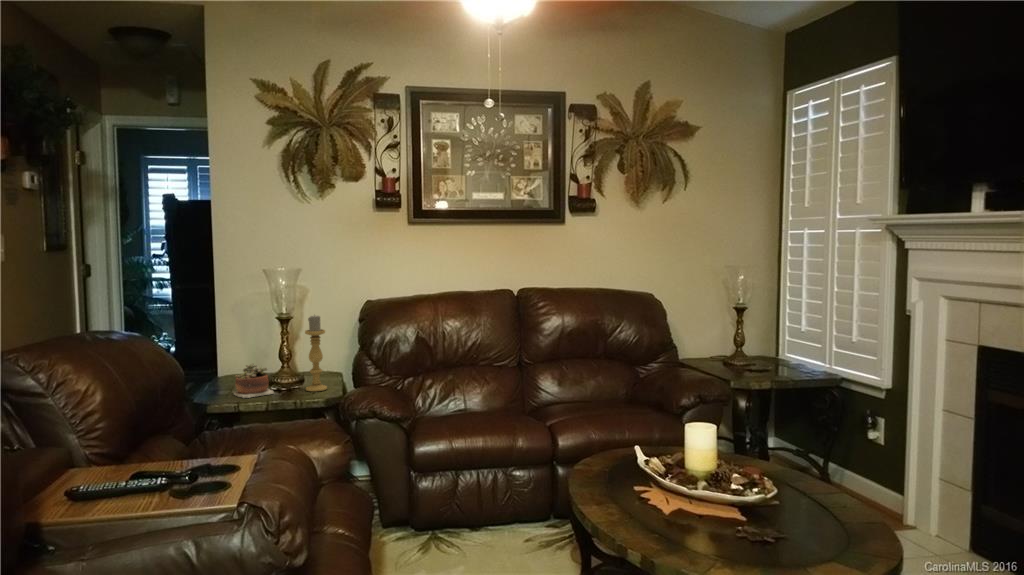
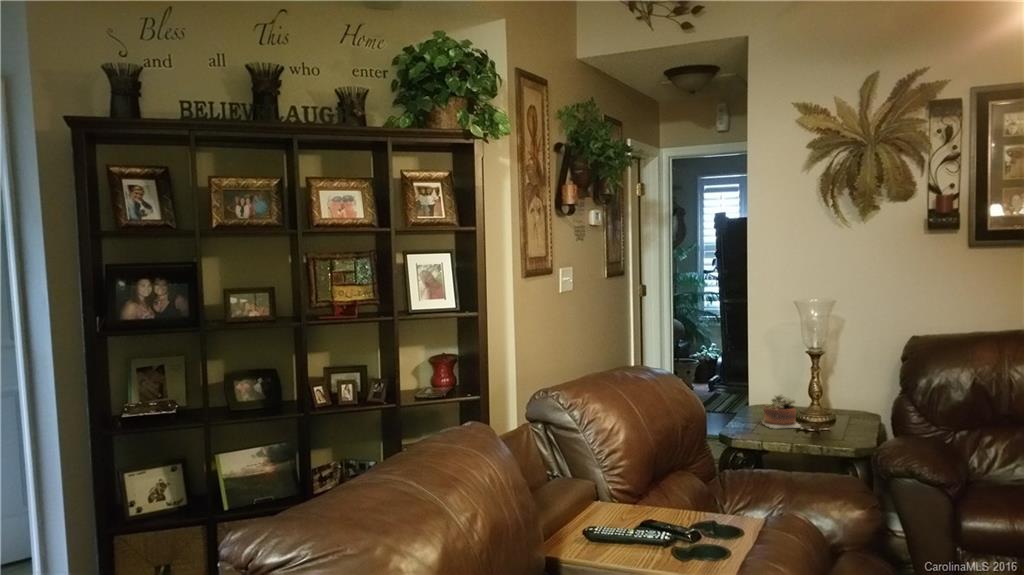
candle holder: present [305,315,327,392] -> none [835,350,859,432]

